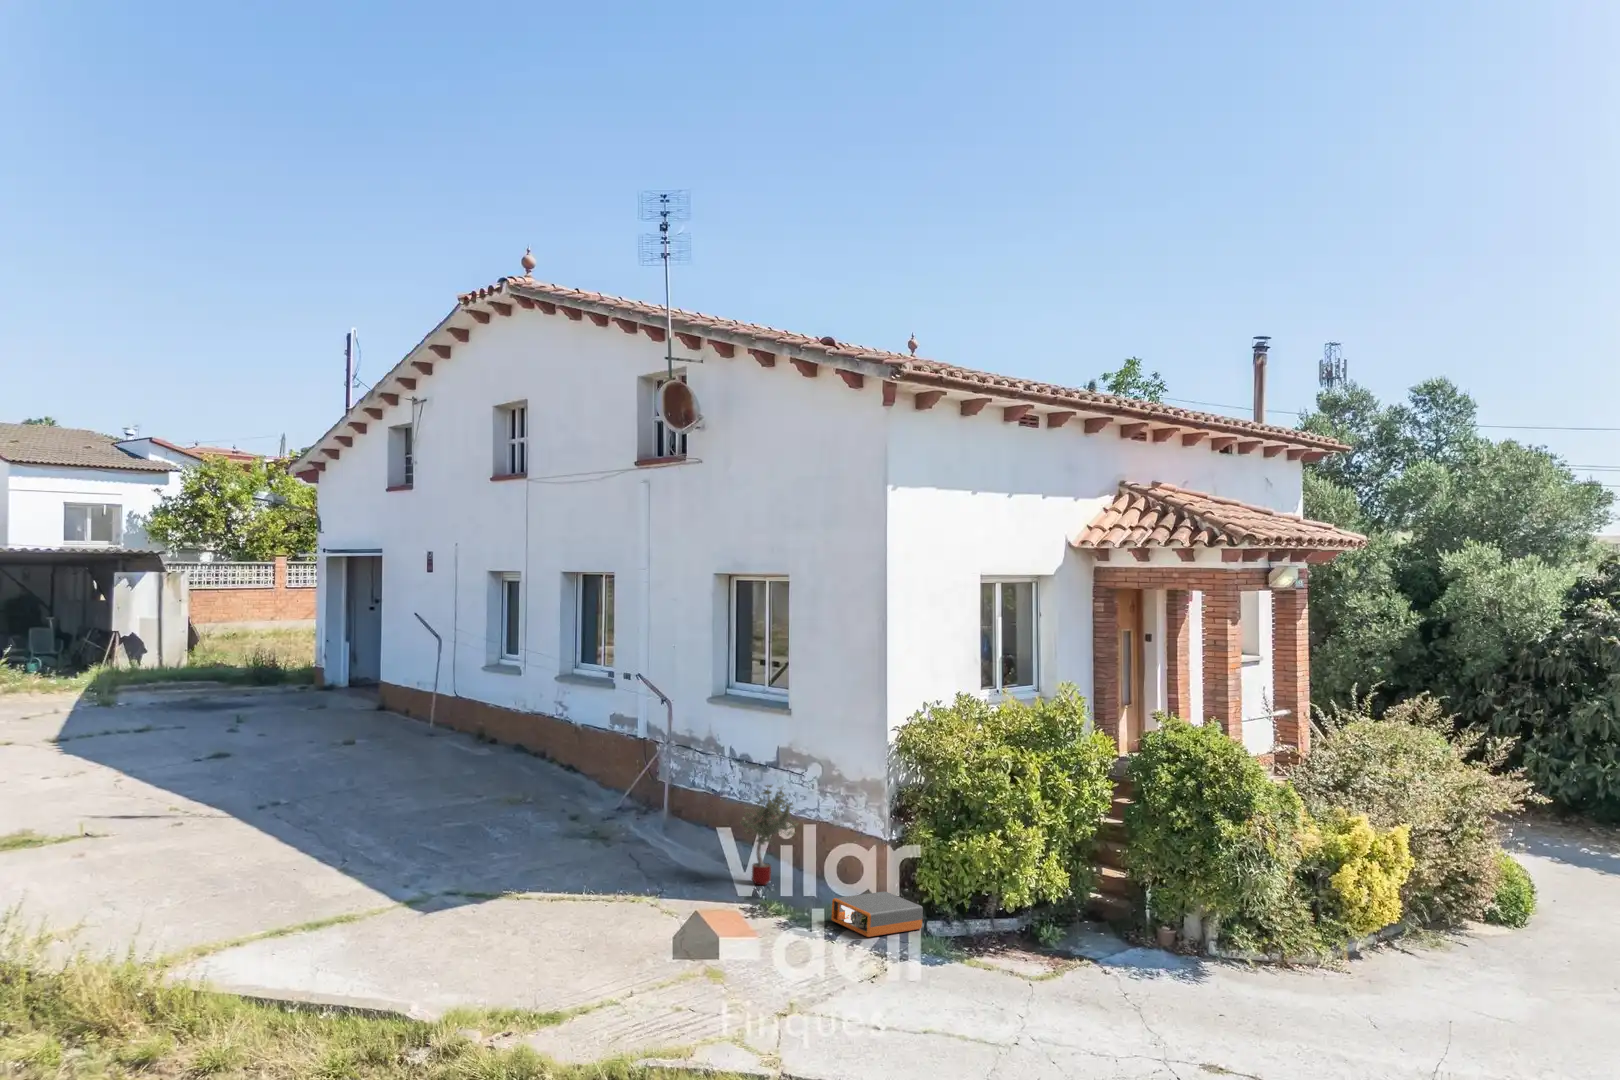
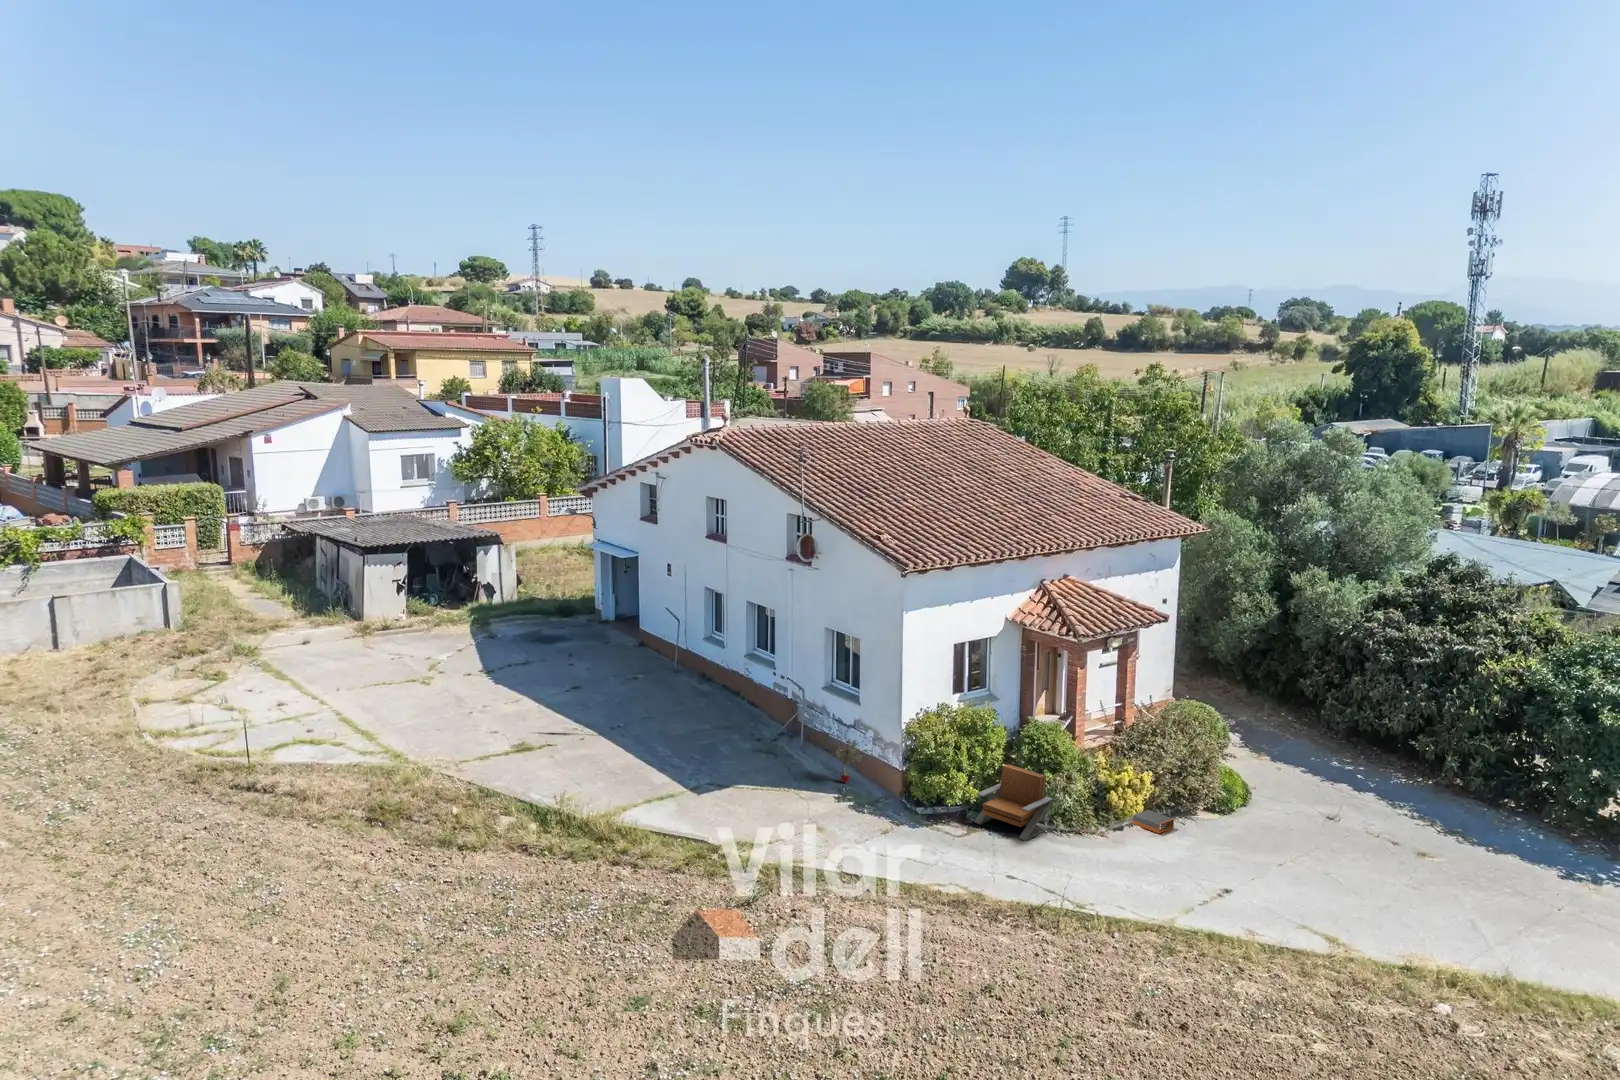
lounge chair: none [1066,812,1239,975] -> present [974,764,1053,841]
storage box: present [831,891,923,937] -> present [1133,810,1174,833]

